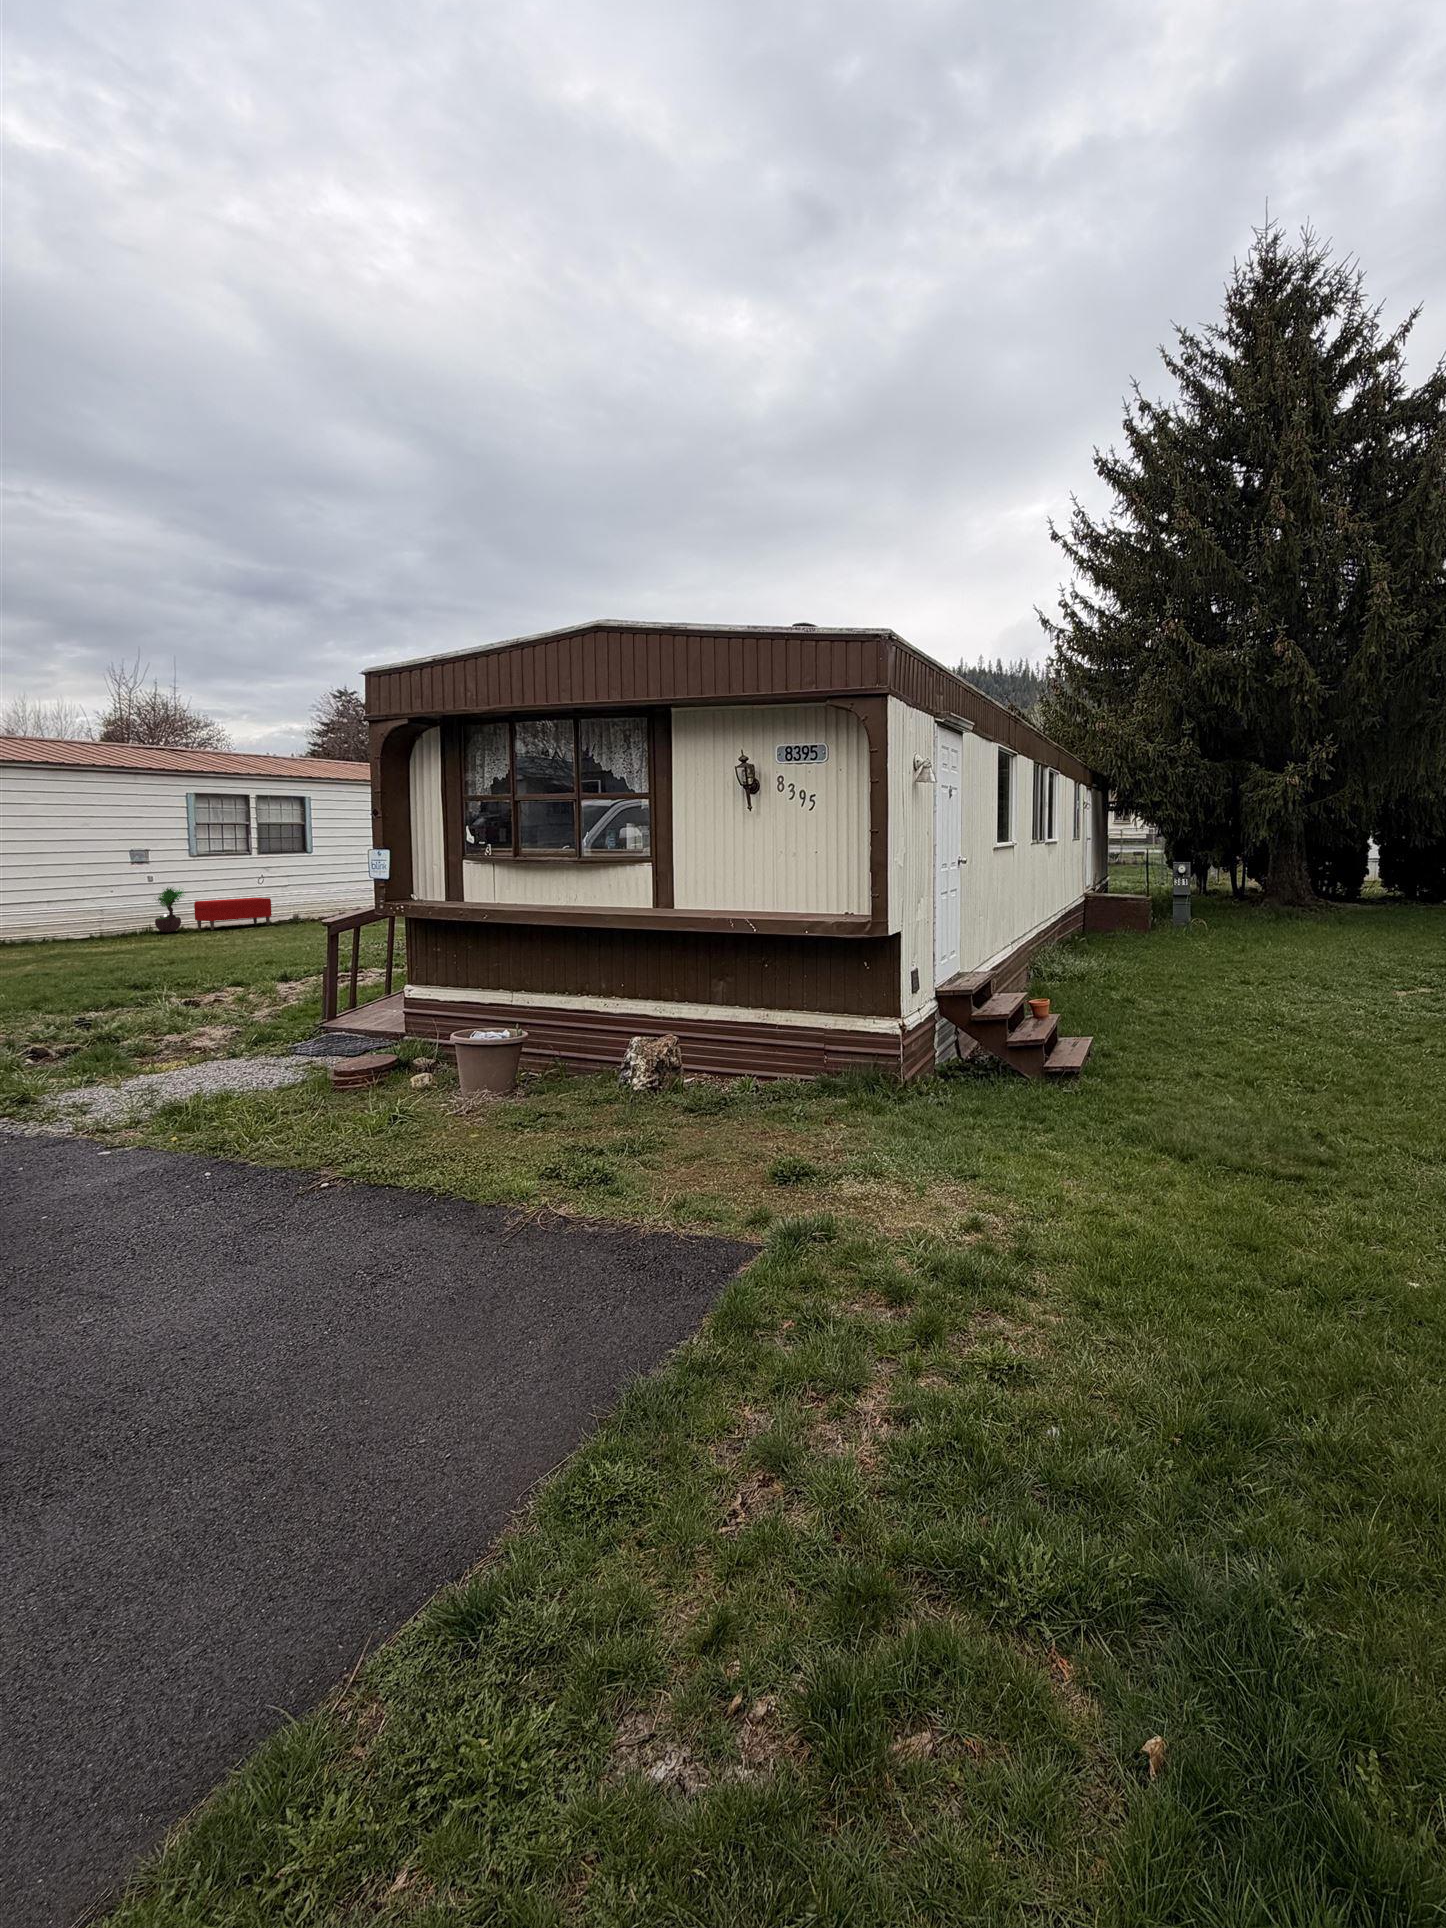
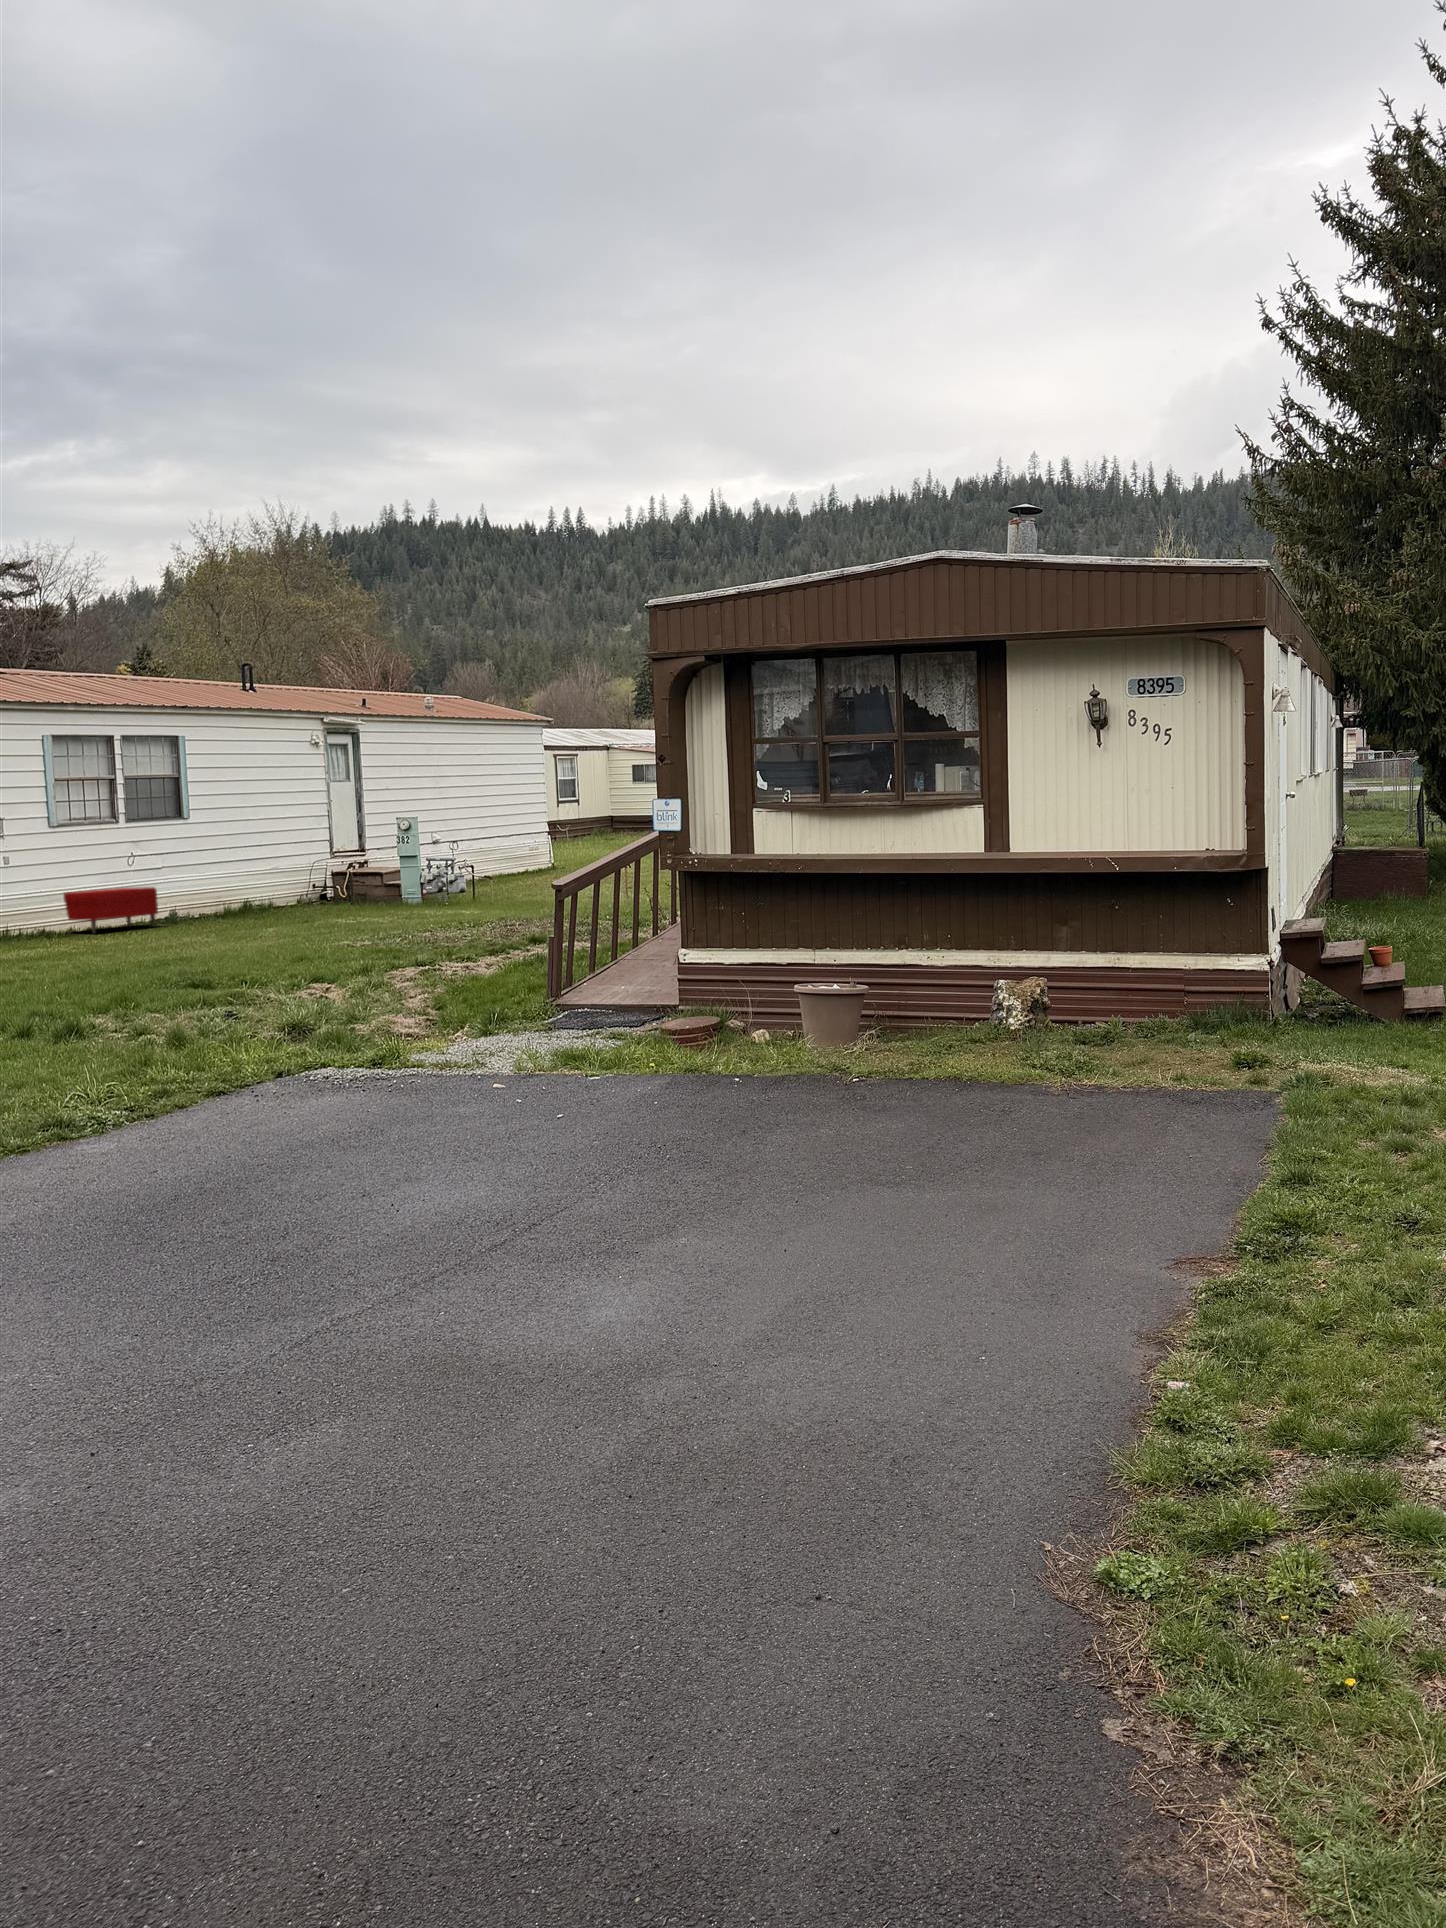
potted tree: present [155,888,185,932] -> none [23,867,64,937]

